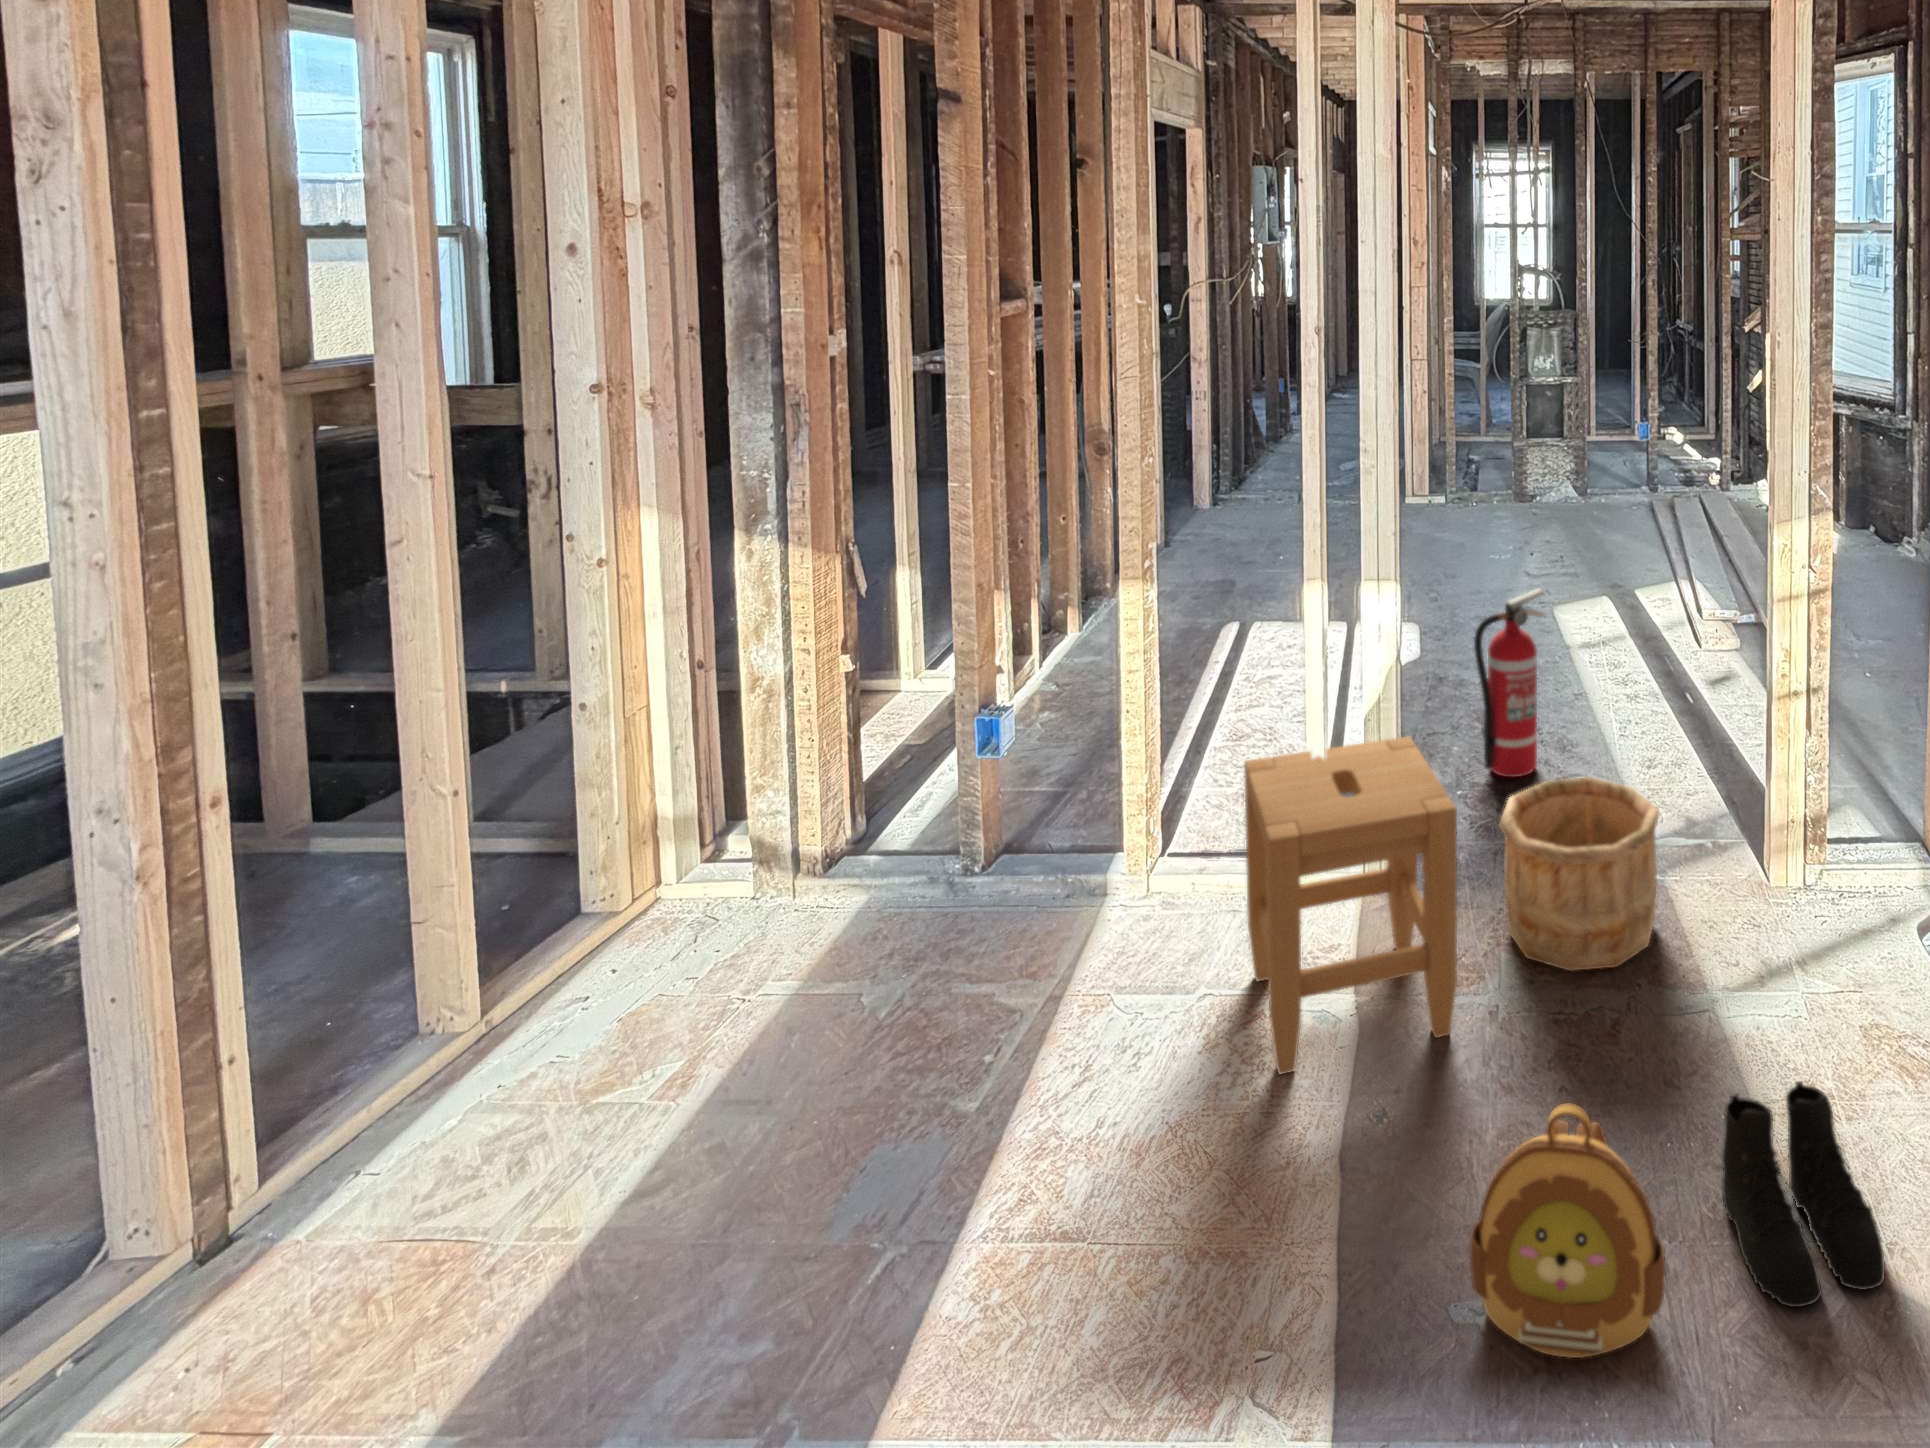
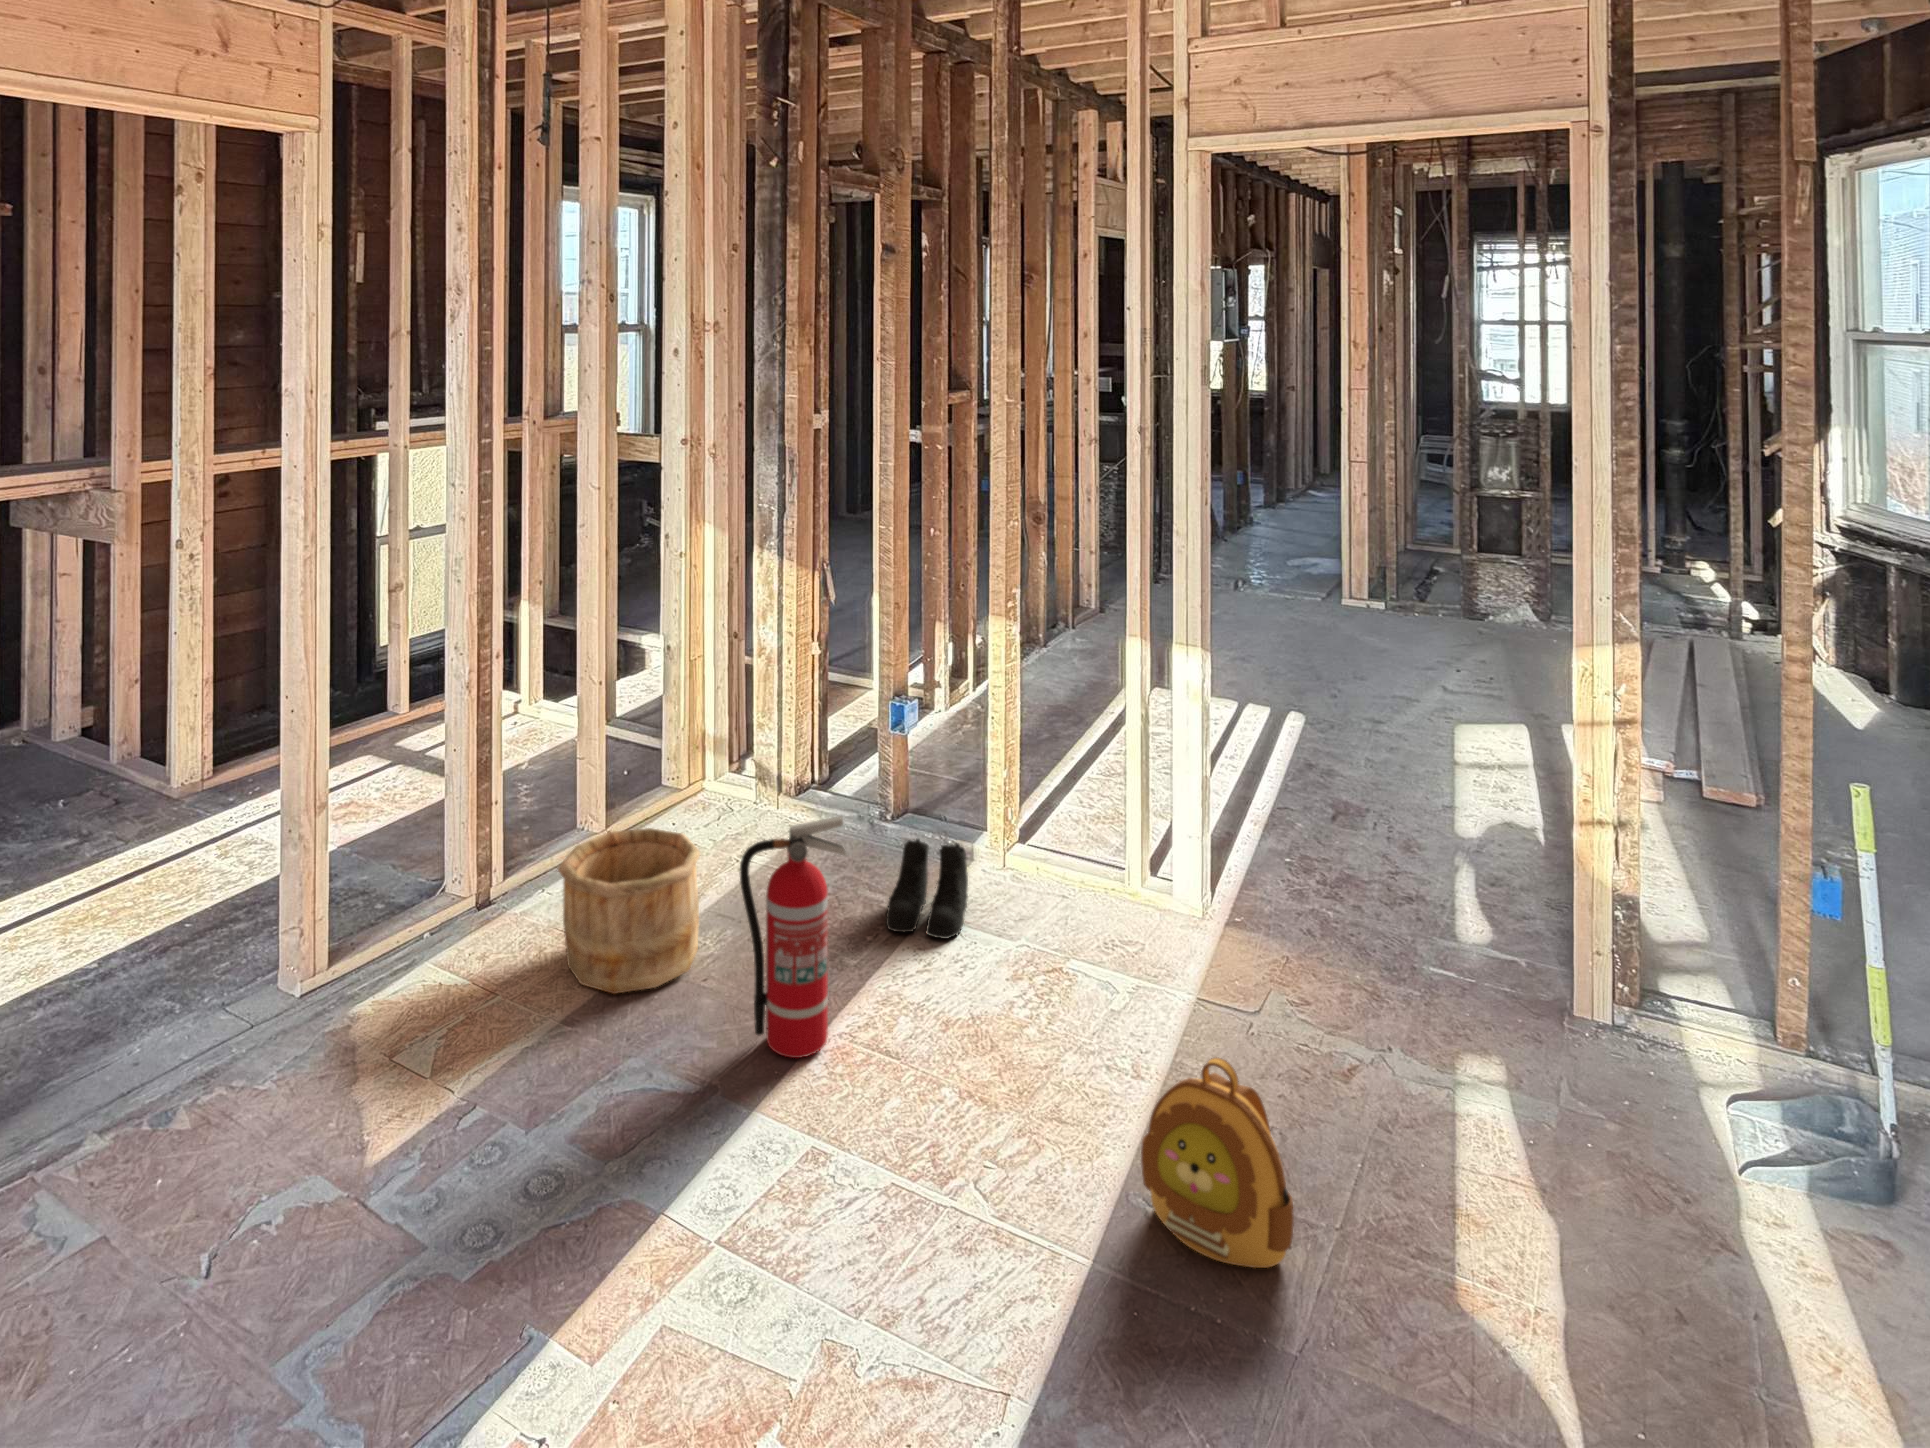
fire extinguisher: present [1474,588,1544,777] -> present [740,816,847,1058]
stool: present [1244,737,1457,1075] -> none [1054,768,1210,1030]
wooden bucket: present [1499,777,1659,971] -> present [558,828,700,994]
boots: present [1722,1081,1885,1307] -> present [886,839,968,939]

